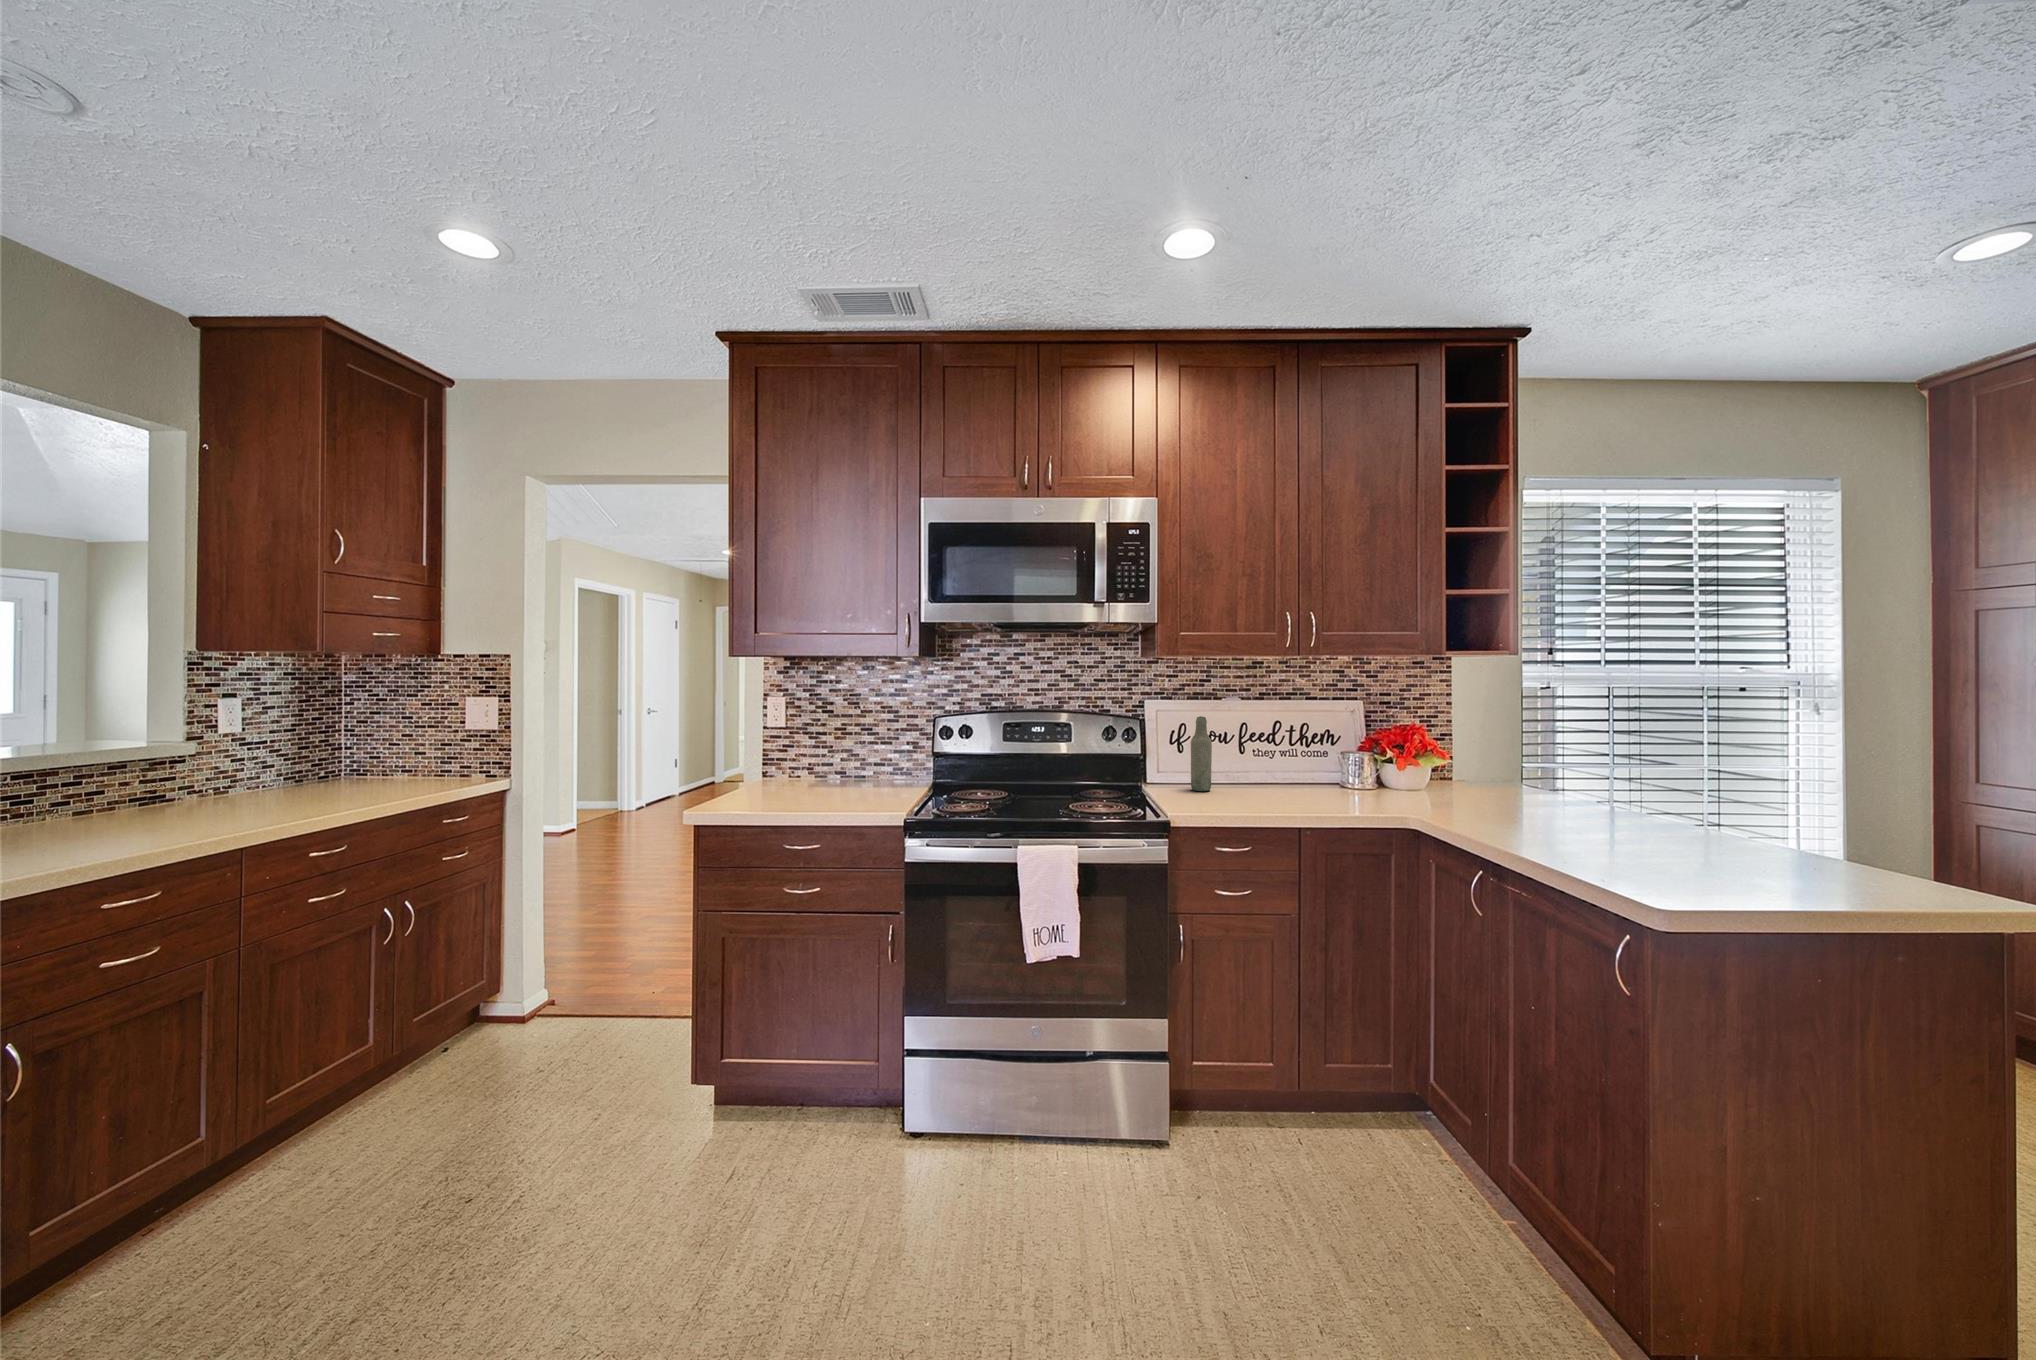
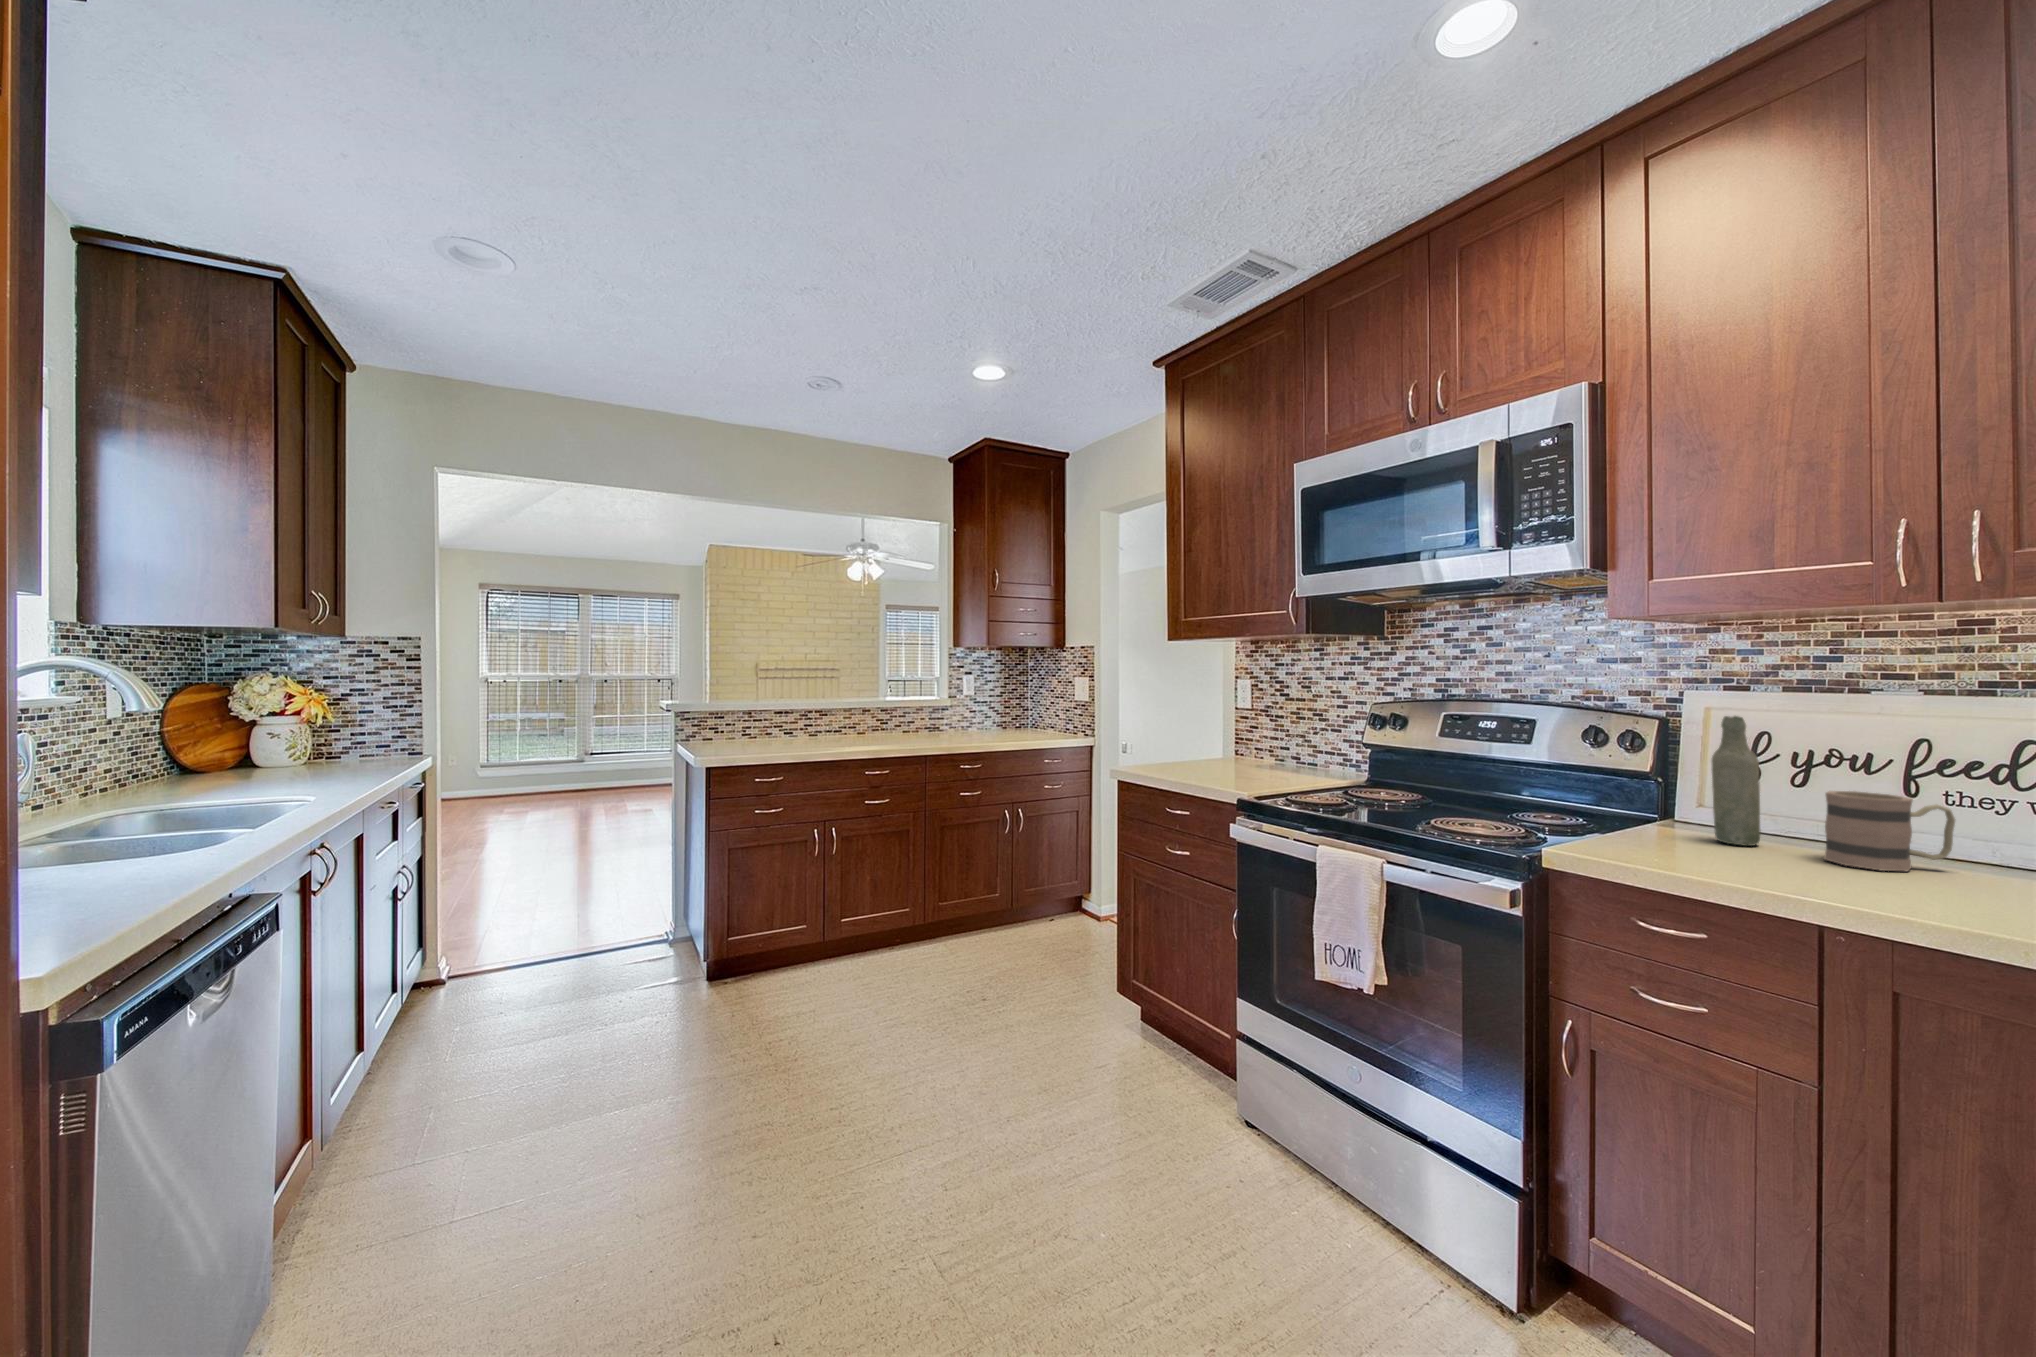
mug: none [1241,754,1281,793] -> present [1824,791,1955,872]

